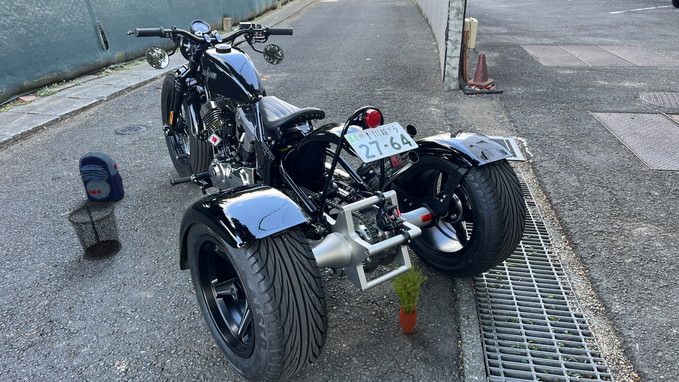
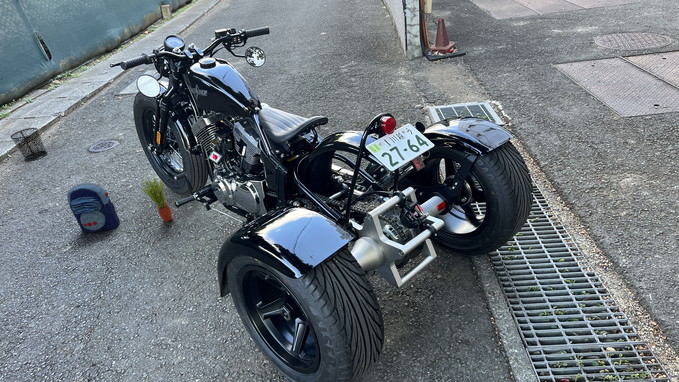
waste bin: present [68,203,122,259] -> present [11,128,47,161]
potted plant: present [390,265,427,333] -> present [141,177,172,222]

